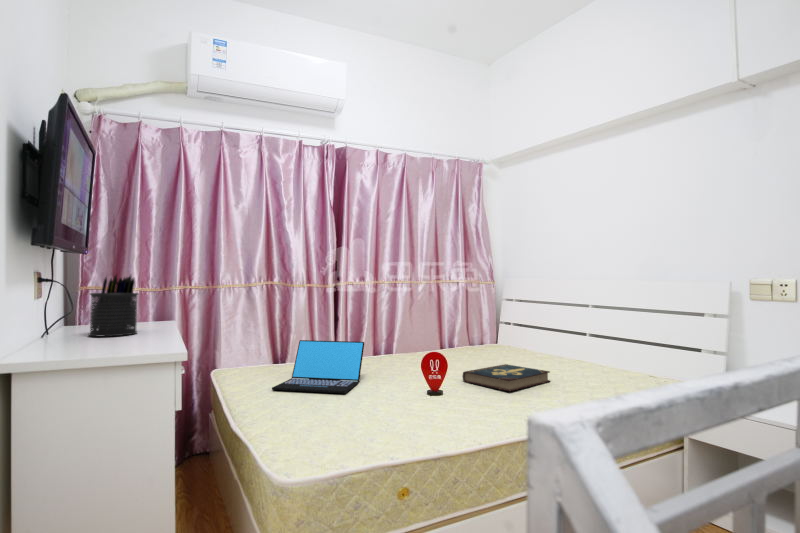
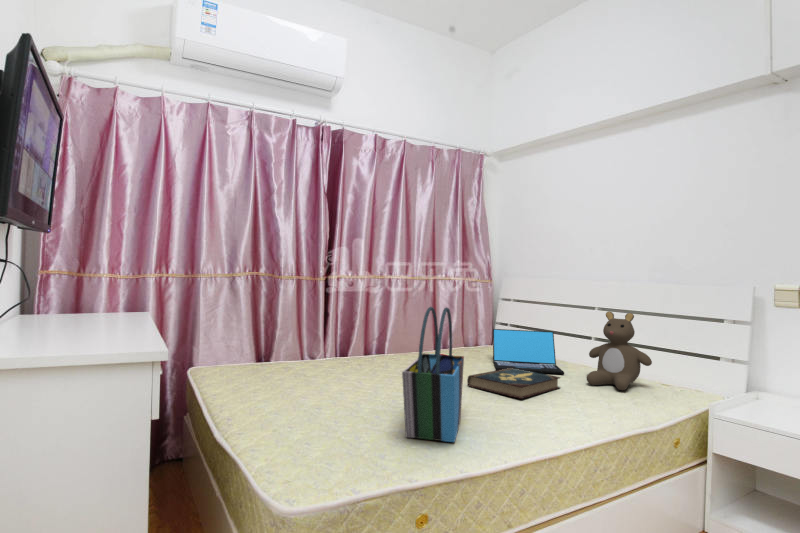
pen holder: present [89,275,138,337] -> none [46,255,109,328]
tote bag: none [389,309,452,428] -> present [402,307,464,442]
teddy bear: none [577,309,638,382] -> present [586,311,652,390]
laptop: present [272,340,364,393] -> present [493,329,564,374]

